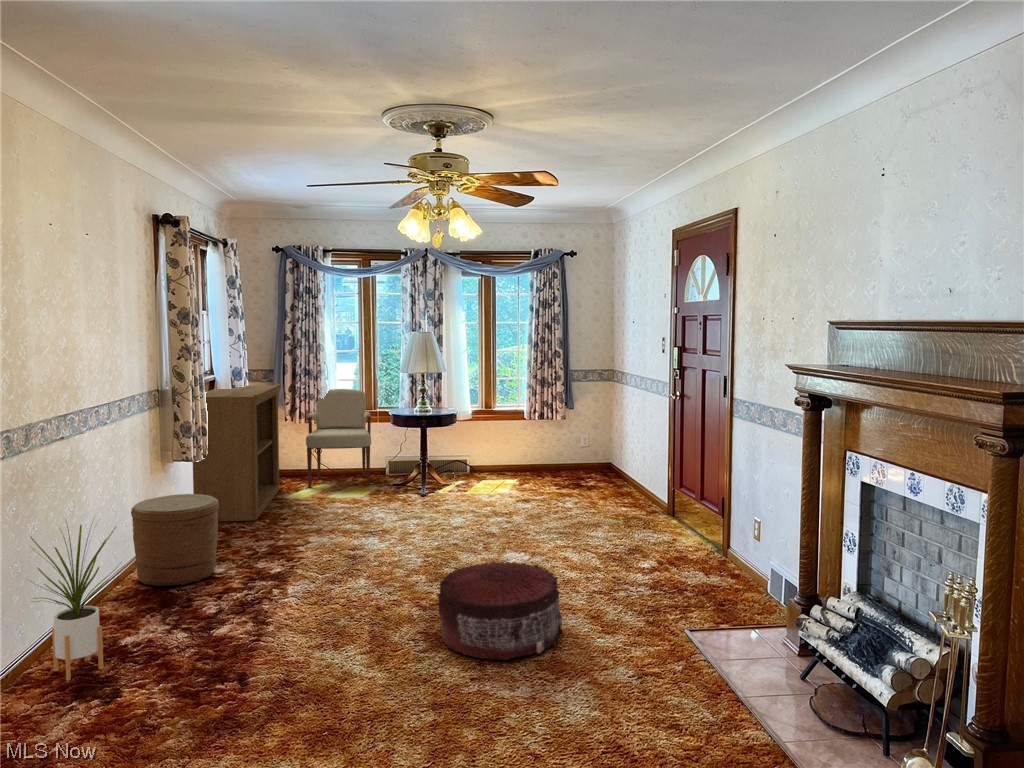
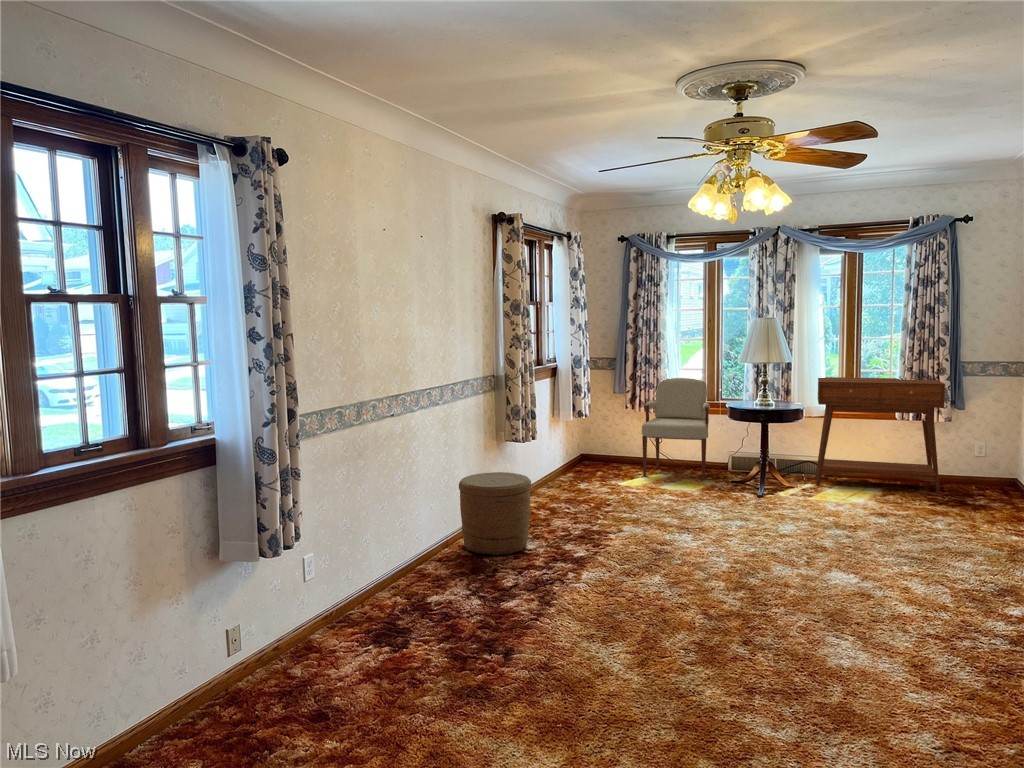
bookshelf: present [193,384,281,521] -> none [527,372,618,503]
console table: none [463,385,561,481] -> present [816,377,945,494]
house plant: present [30,522,121,681] -> none [353,484,425,623]
pouf: present [438,561,563,660] -> none [710,581,862,701]

